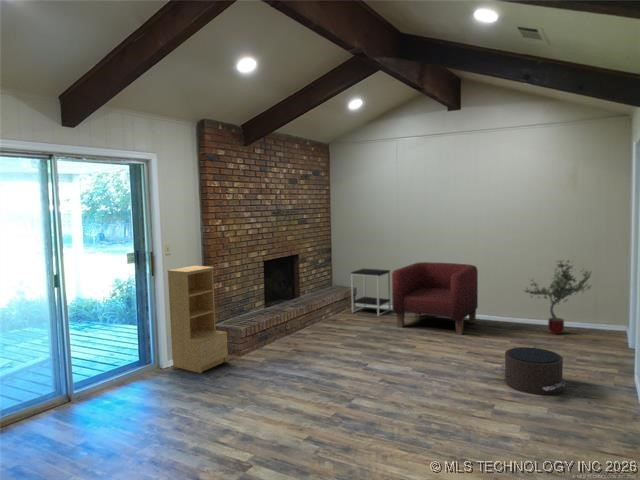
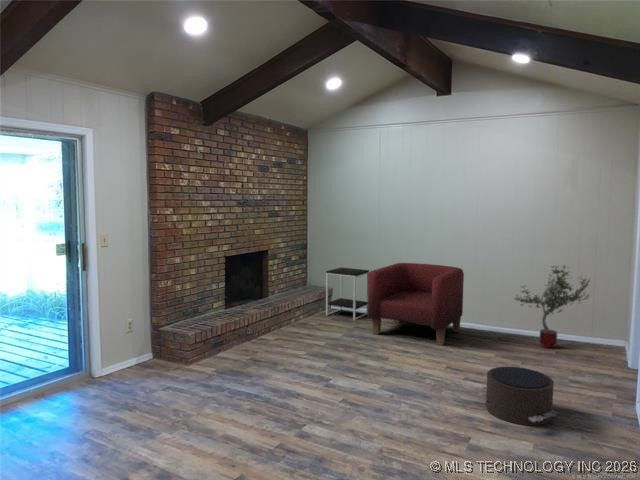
bookshelf: present [167,266,228,373] -> none [103,260,172,385]

